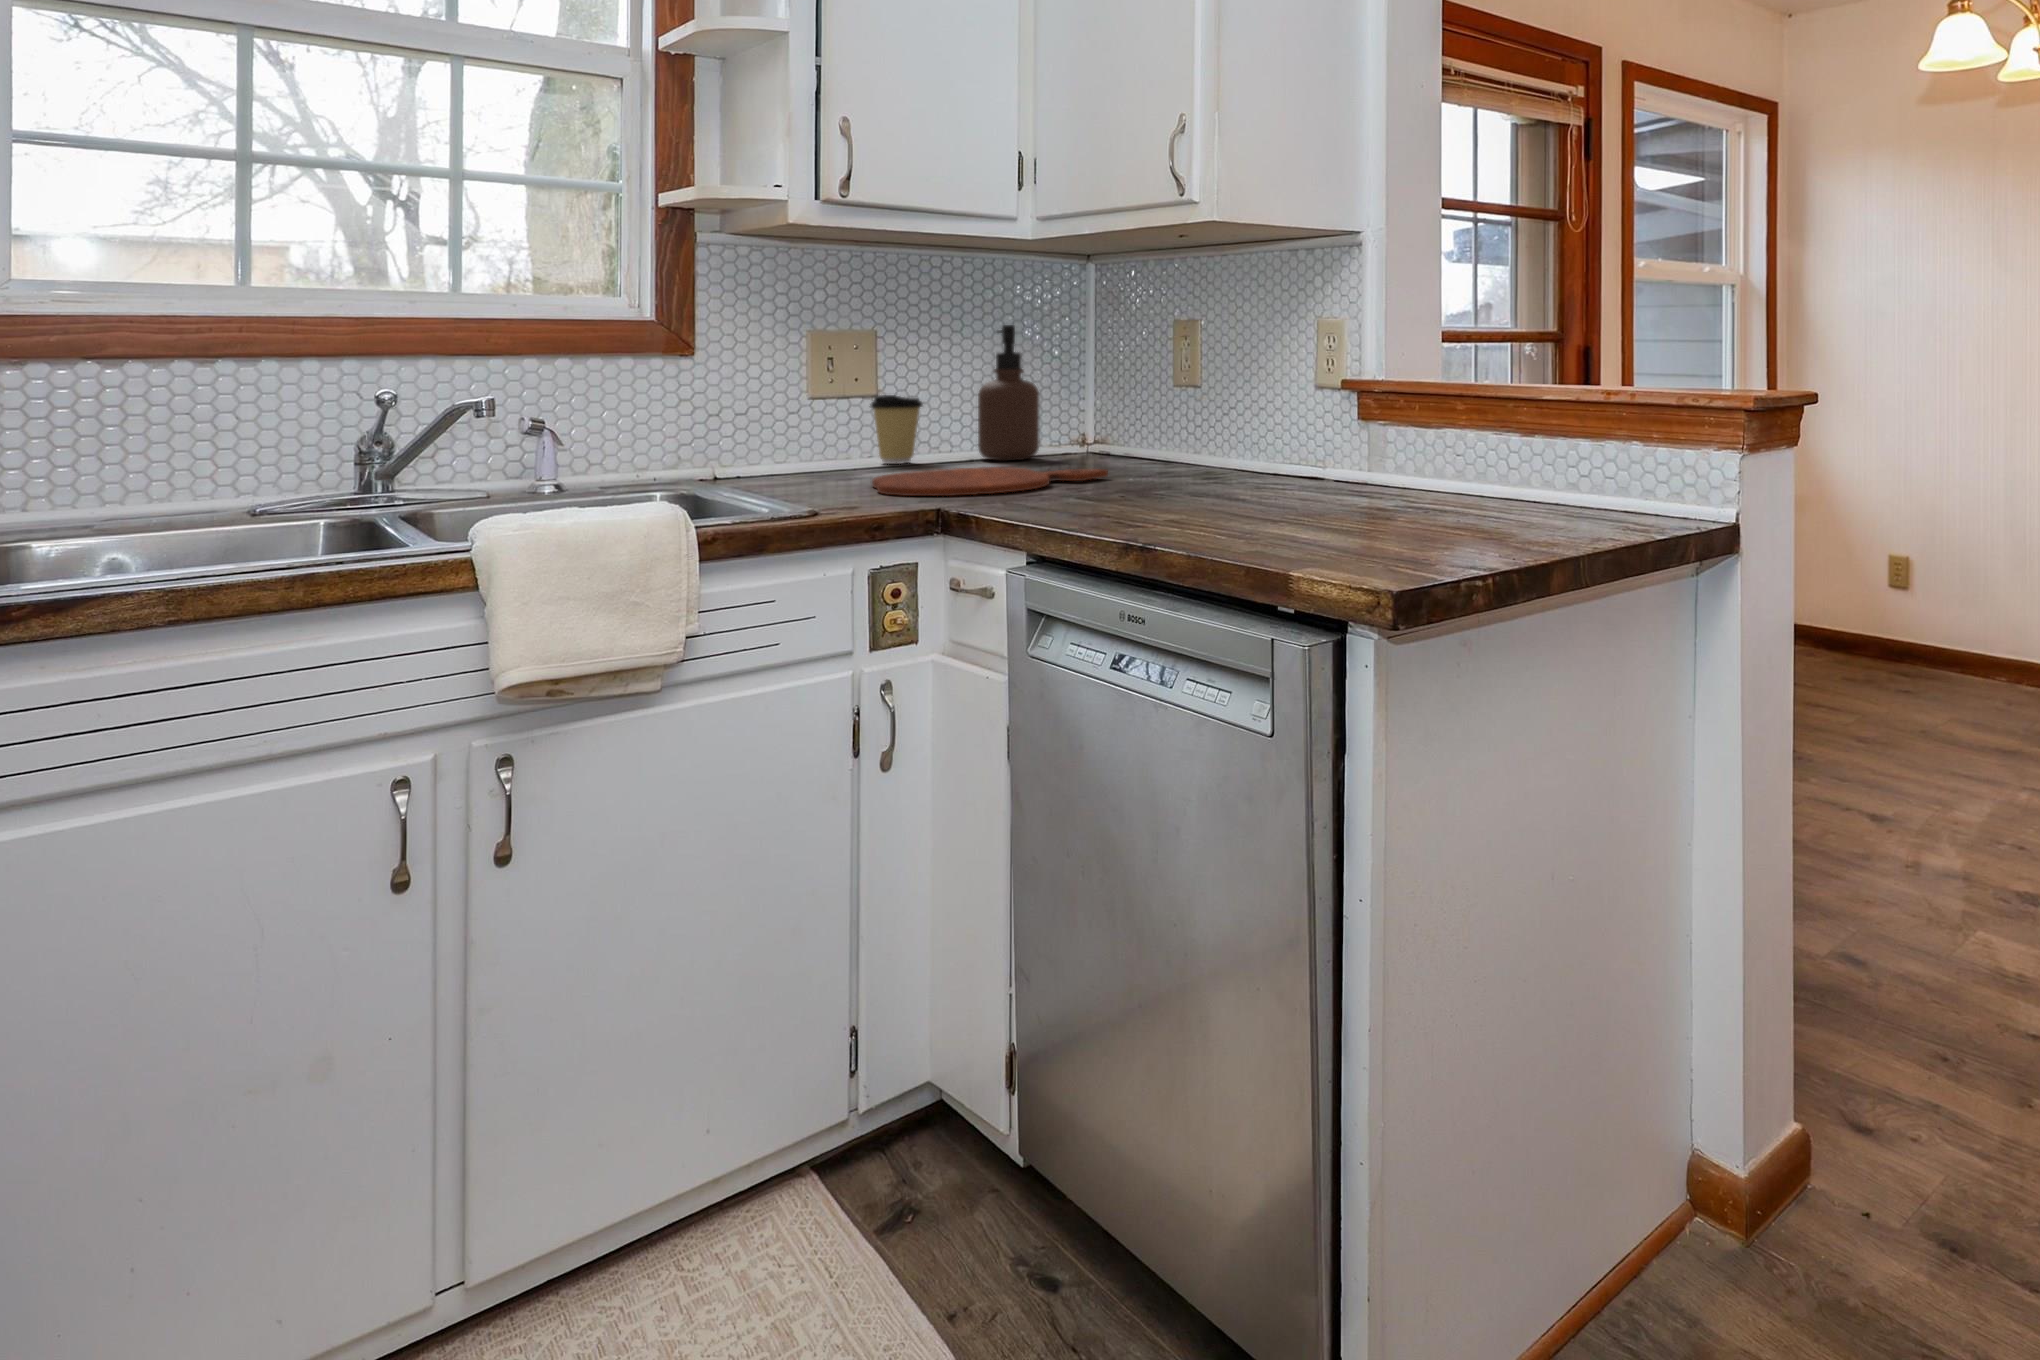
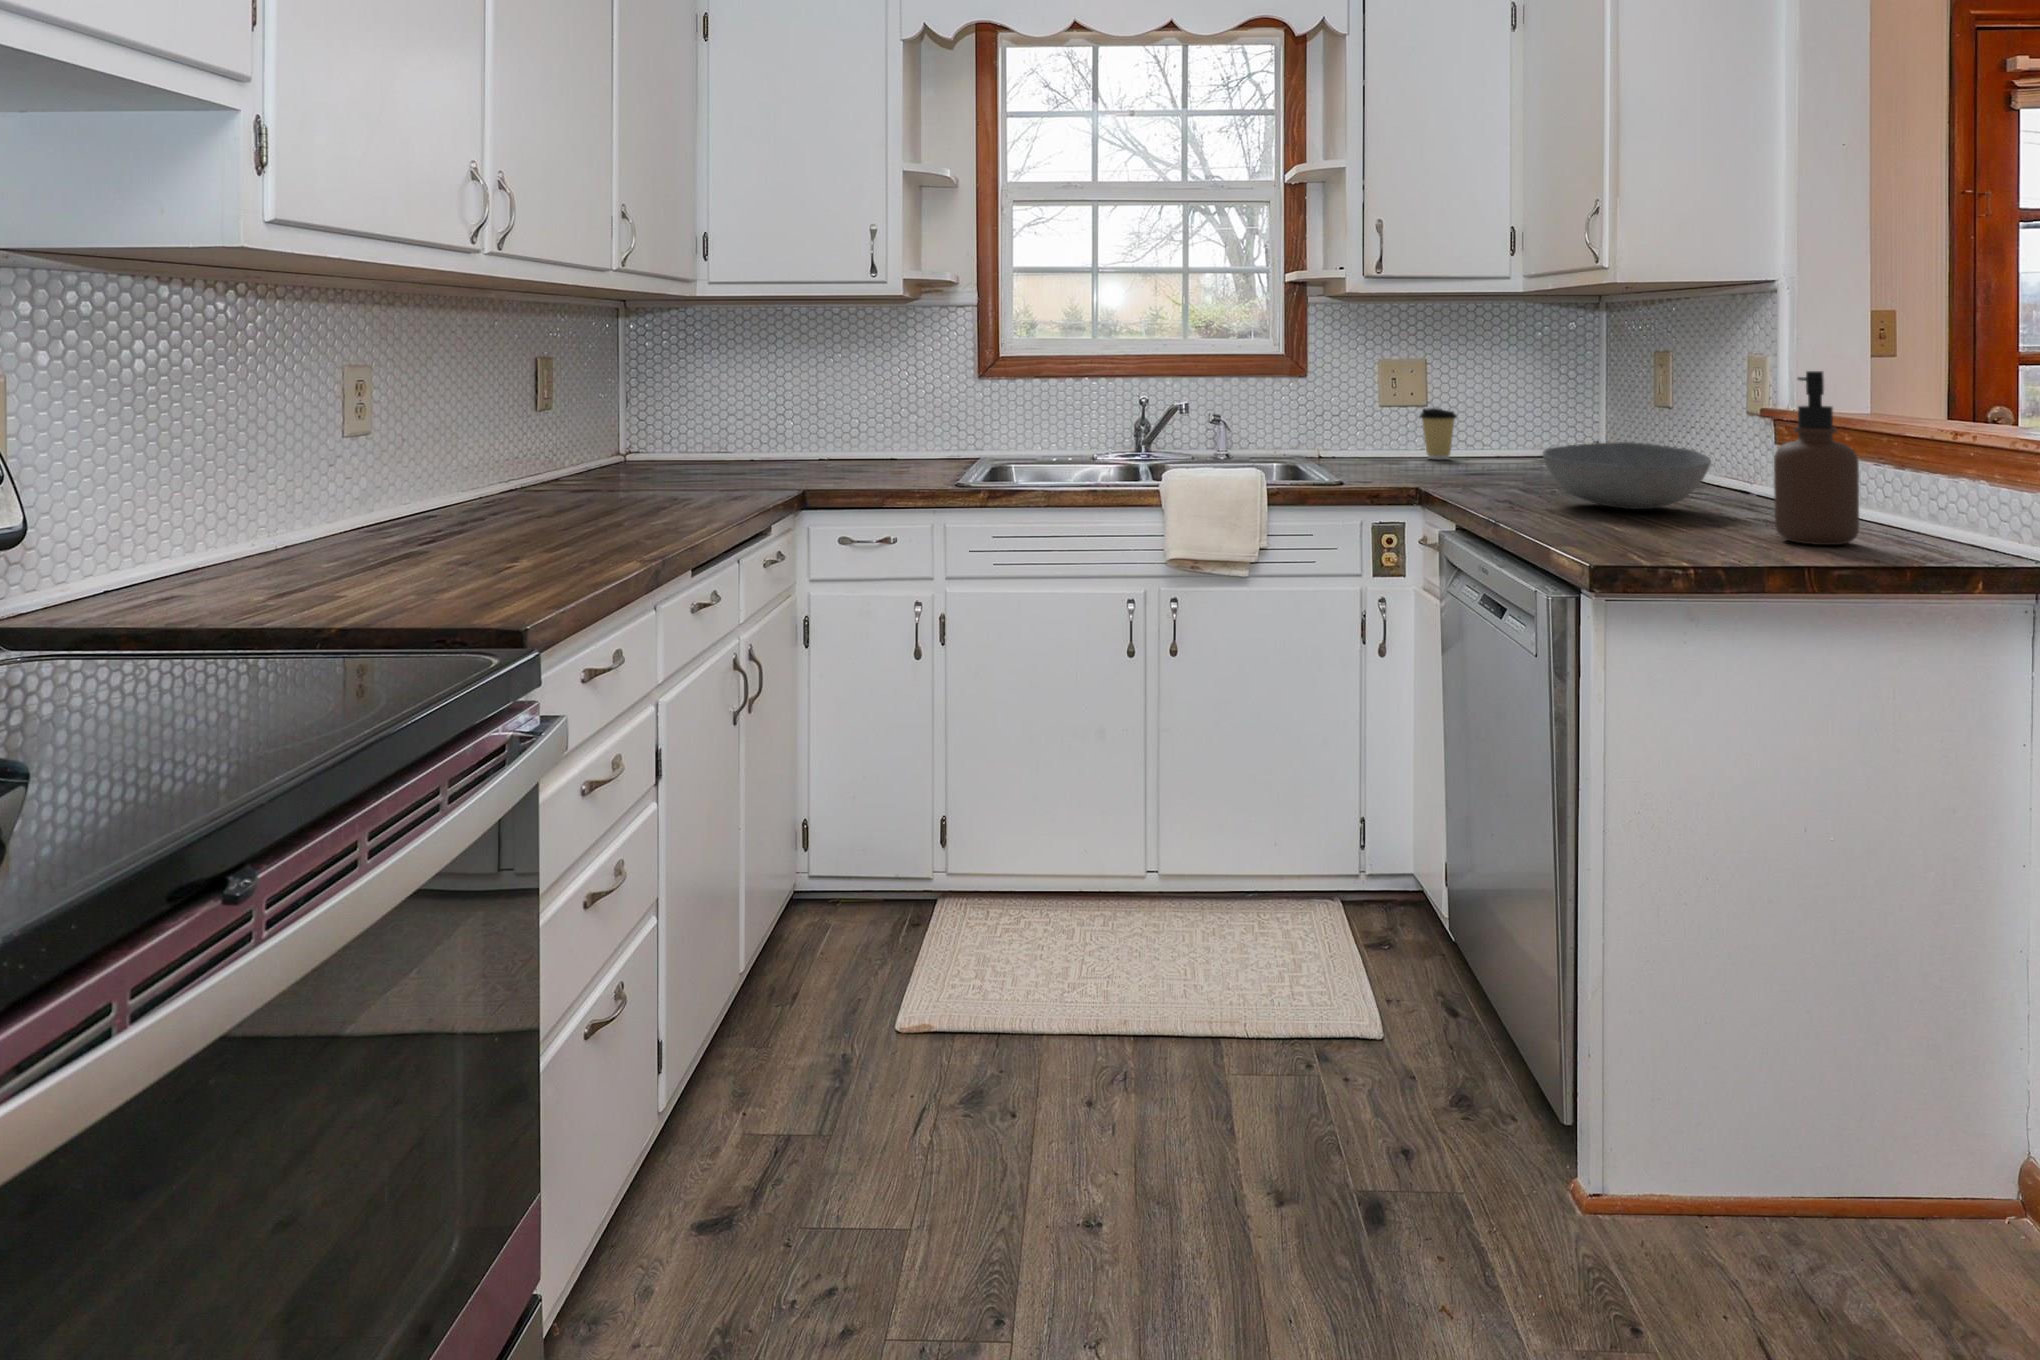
soap dispenser: present [978,325,1040,461] -> present [1774,371,1859,545]
bowl: none [1157,425,1368,512] -> present [1543,442,1711,509]
cutting board: present [872,467,1108,496] -> none [1392,464,1565,482]

